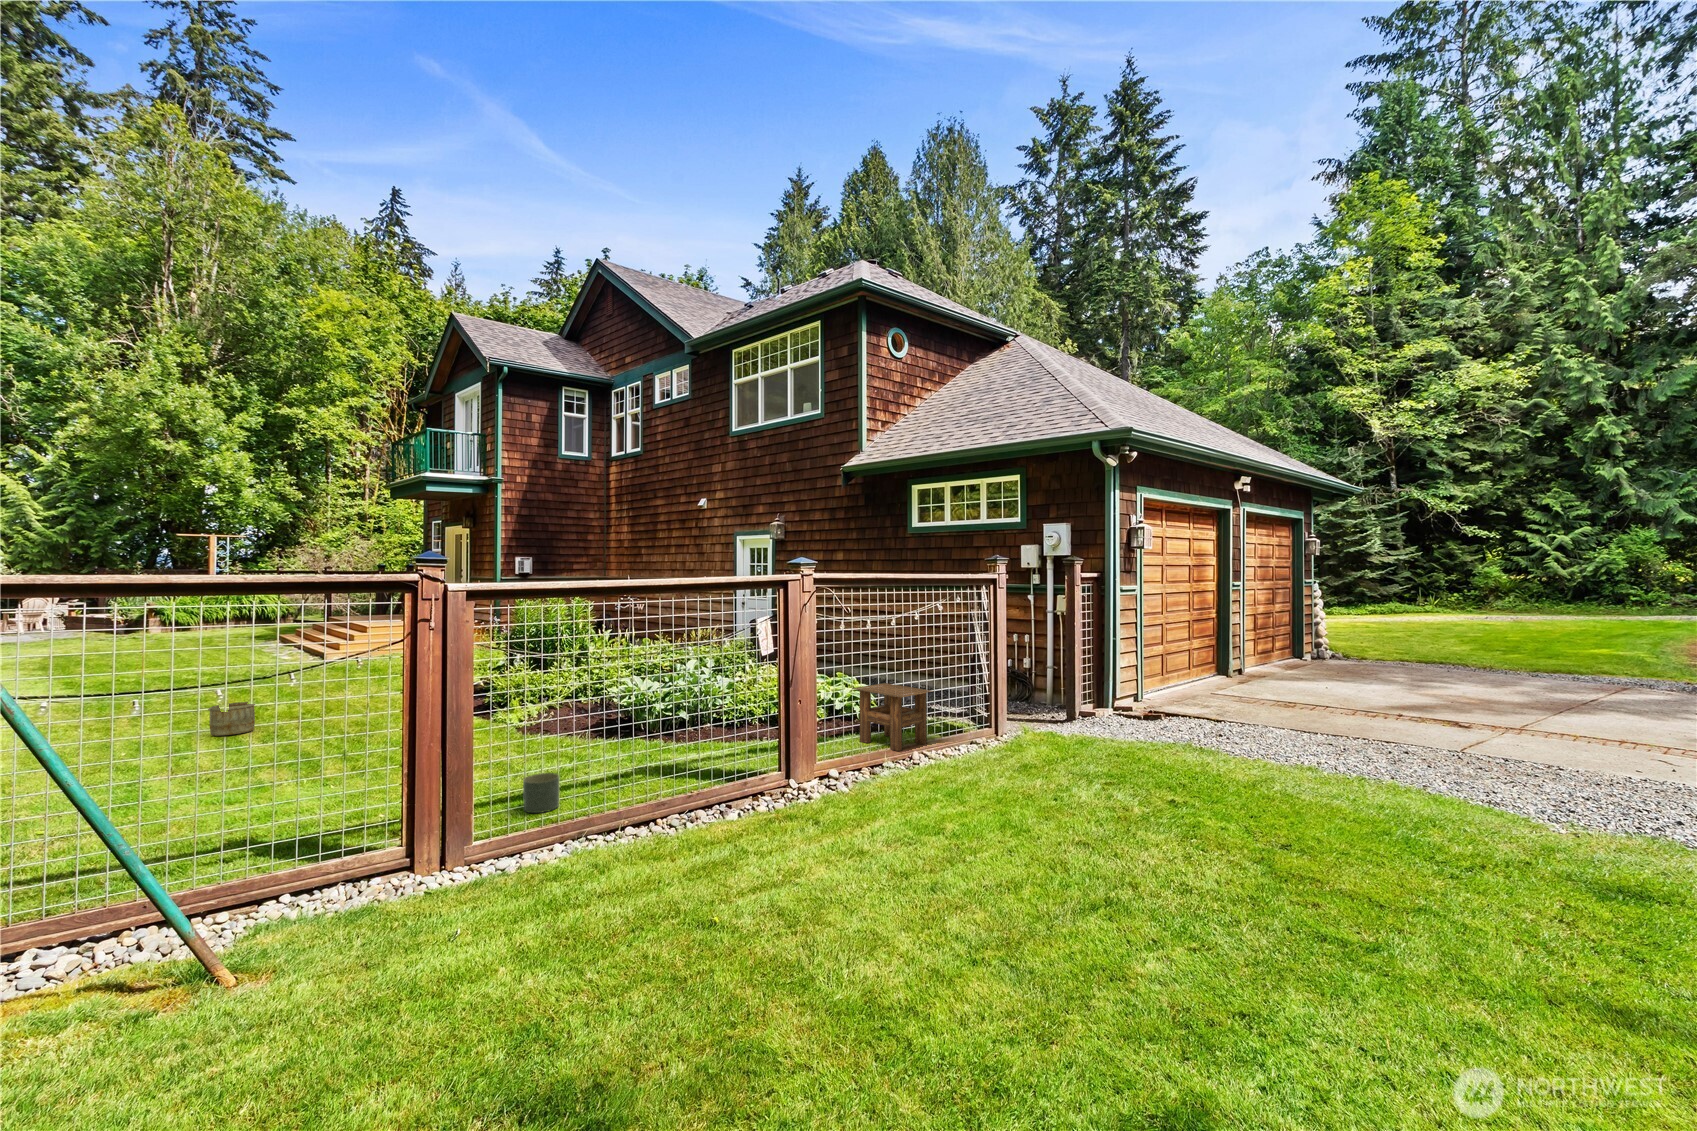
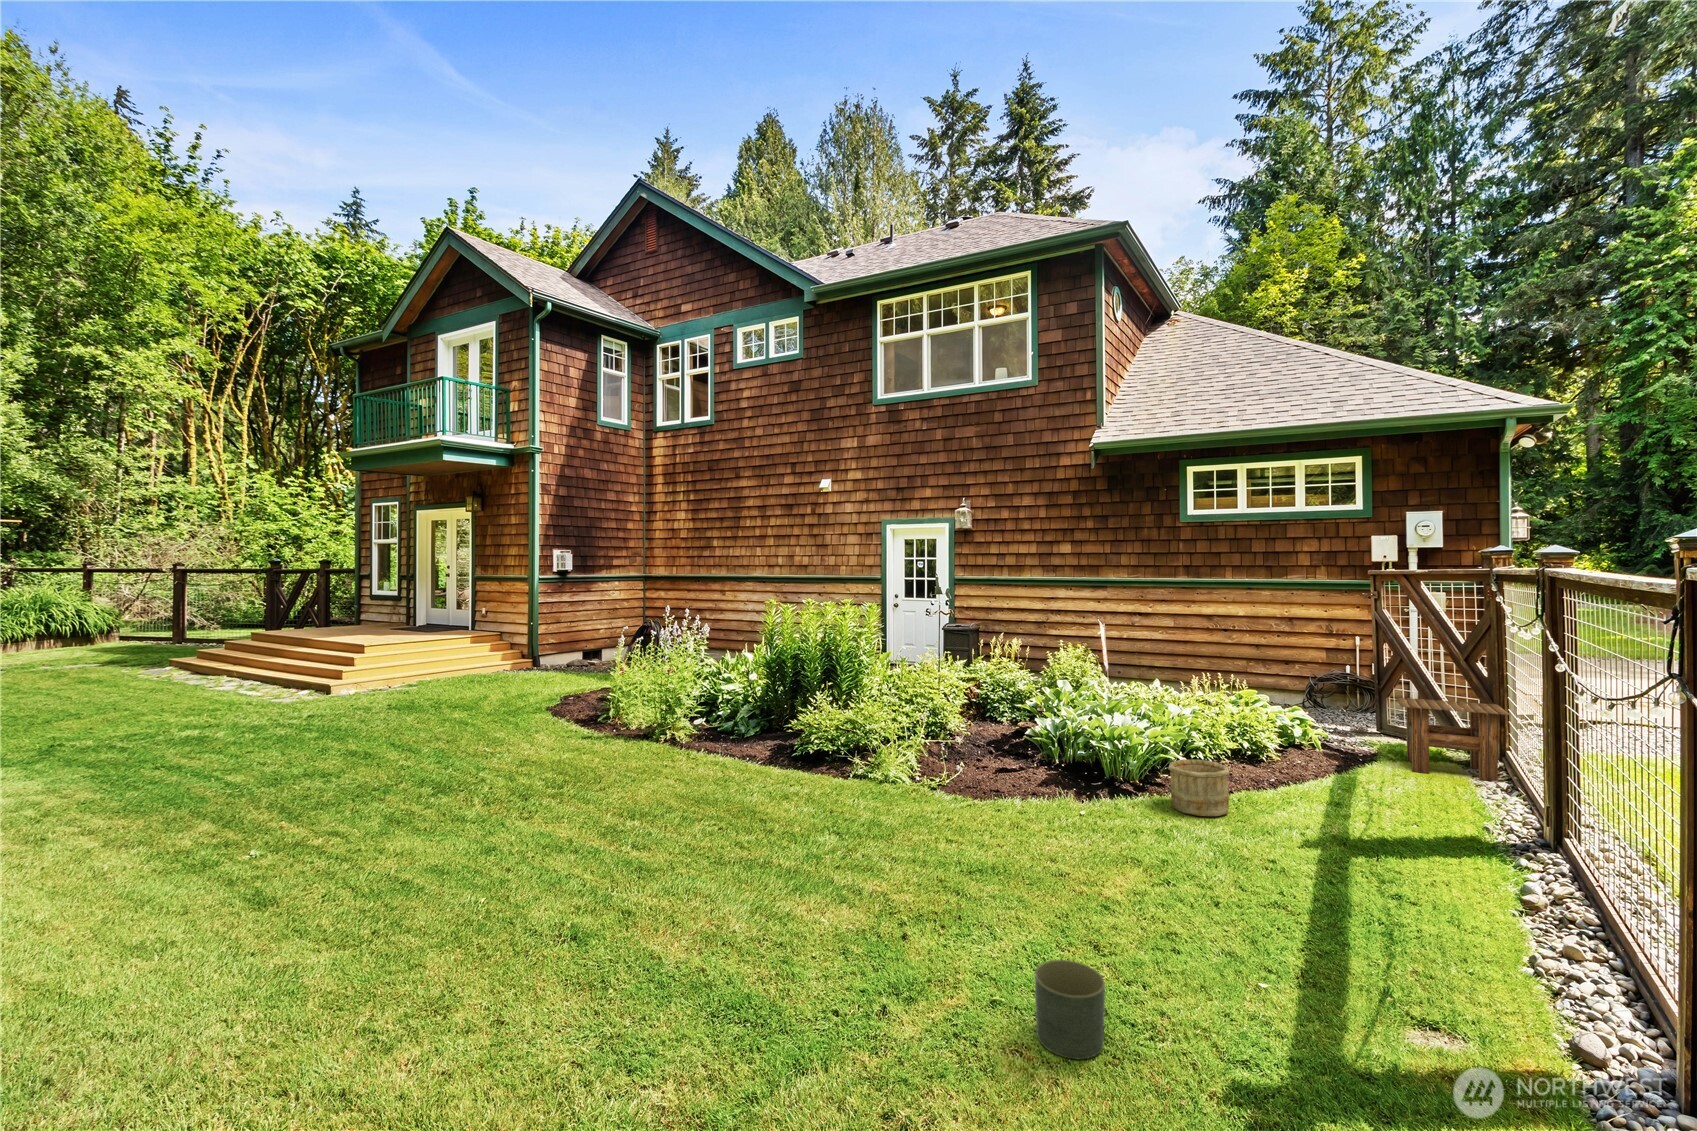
wooden bucket: present [208,702,255,736] -> present [1168,759,1229,816]
planter: present [523,773,559,813] -> present [1035,960,1105,1059]

